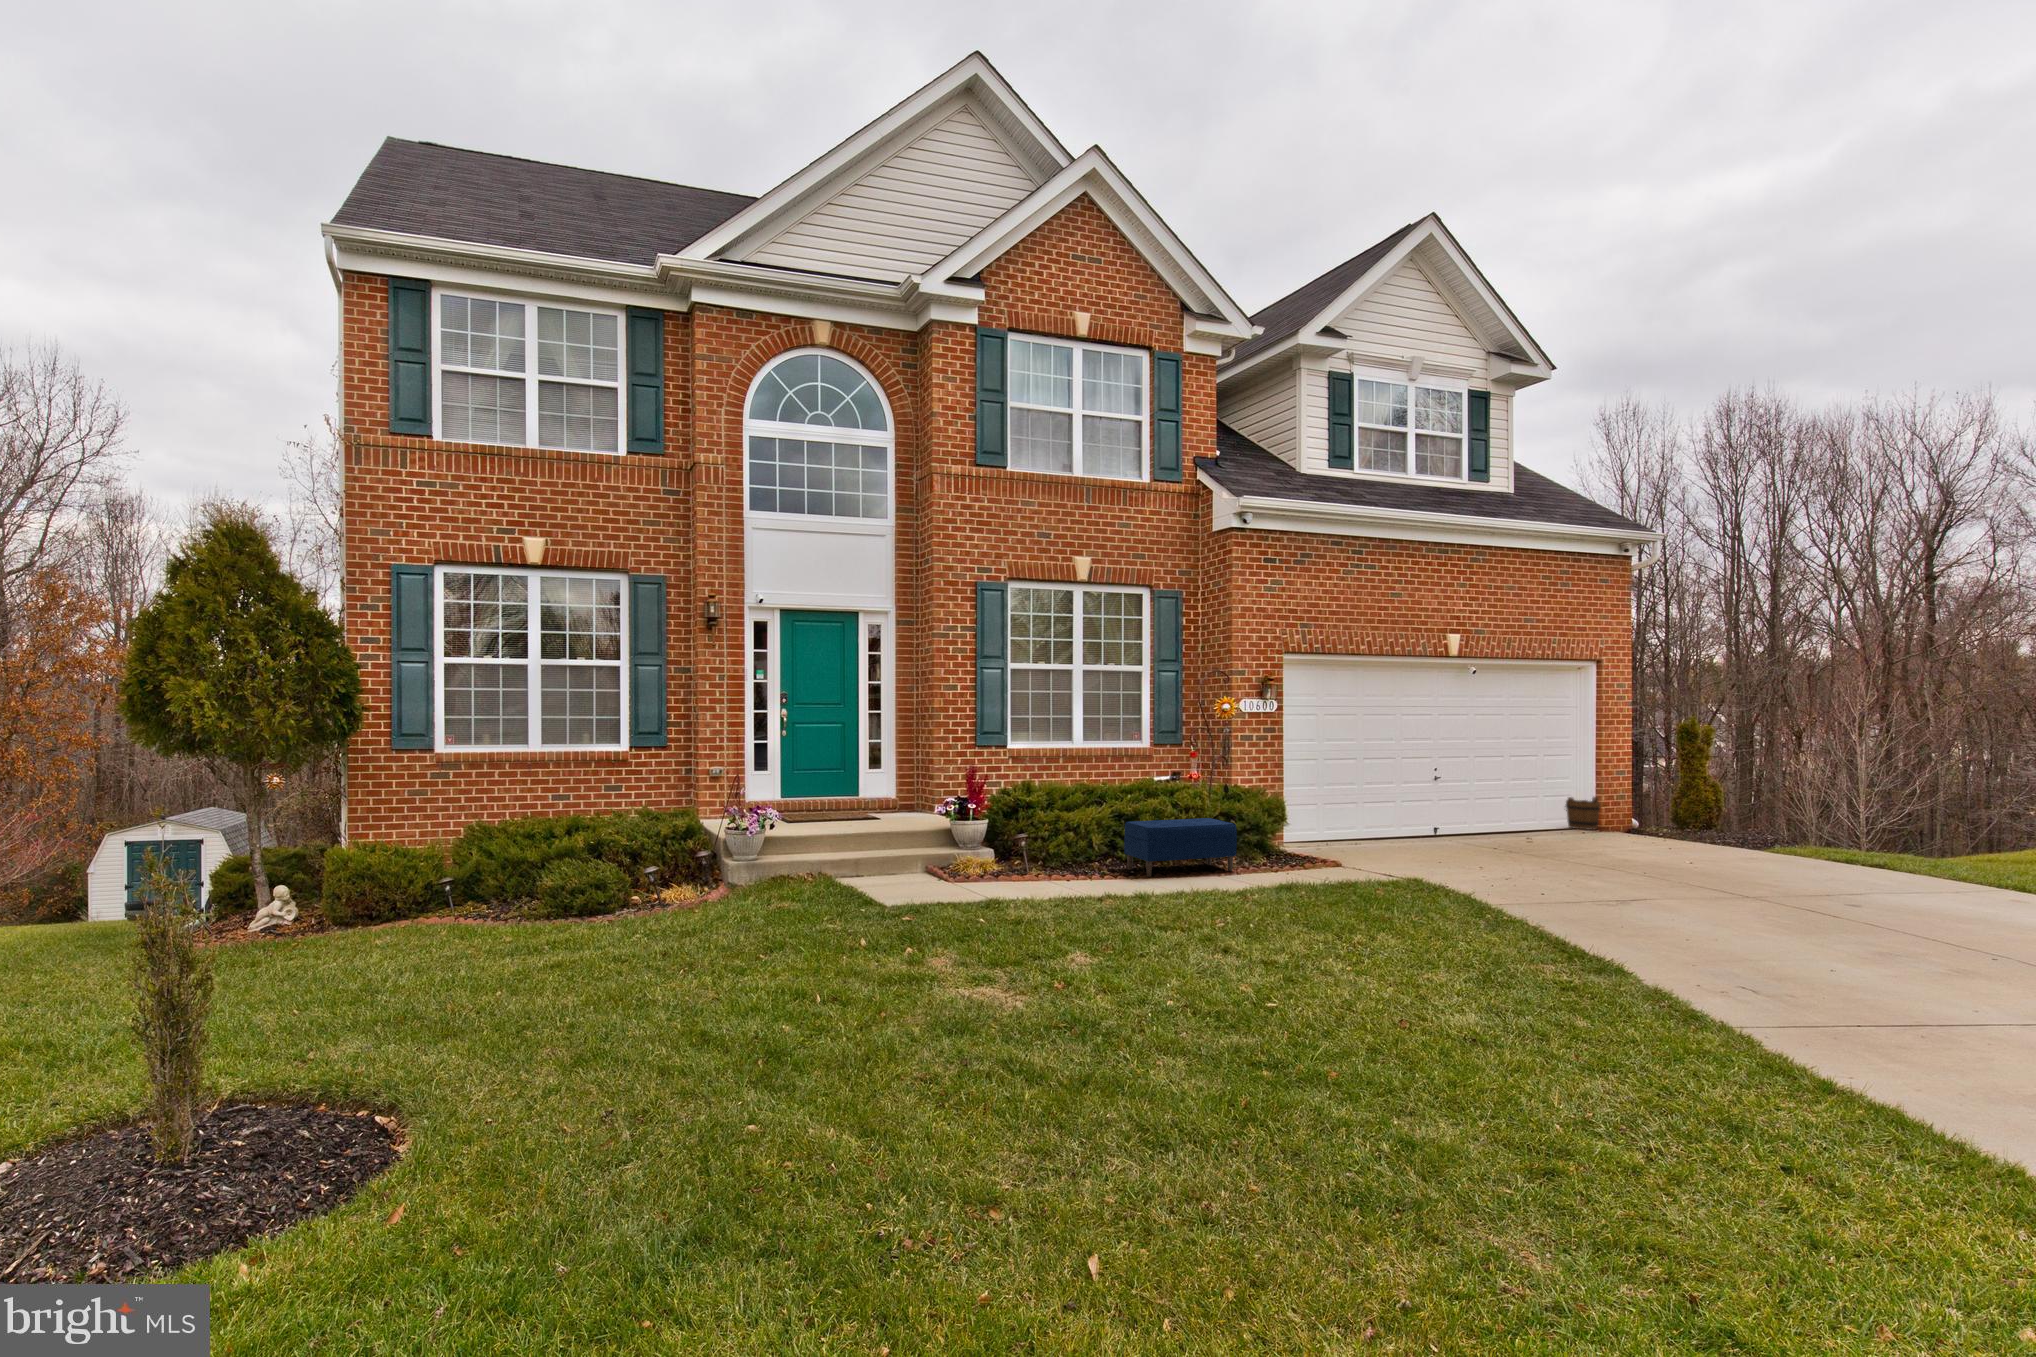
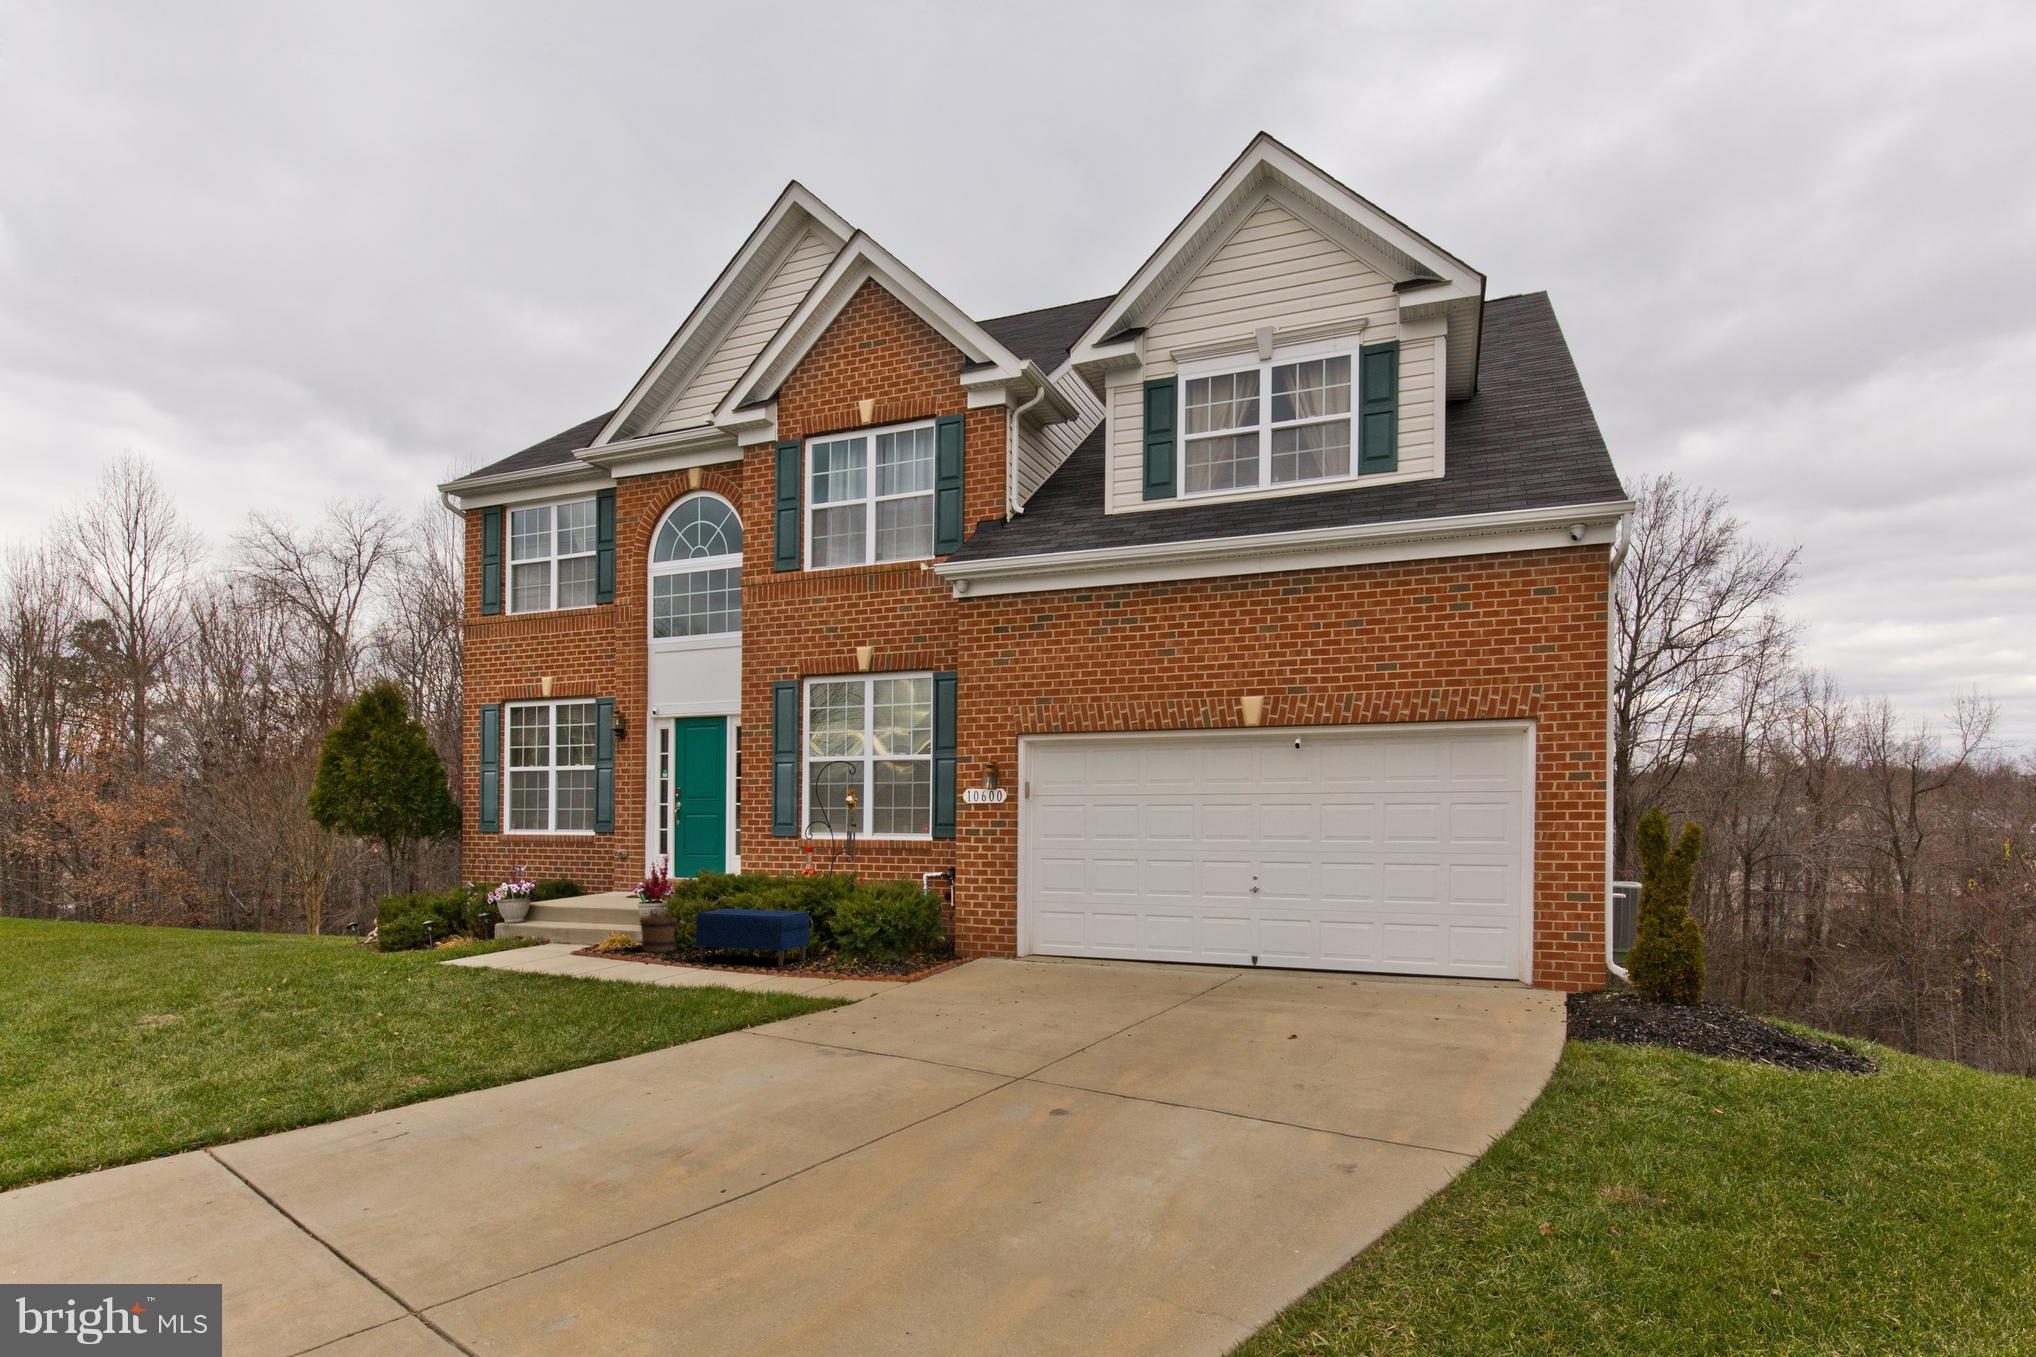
bucket: present [1565,797,1600,830] -> present [640,910,677,952]

